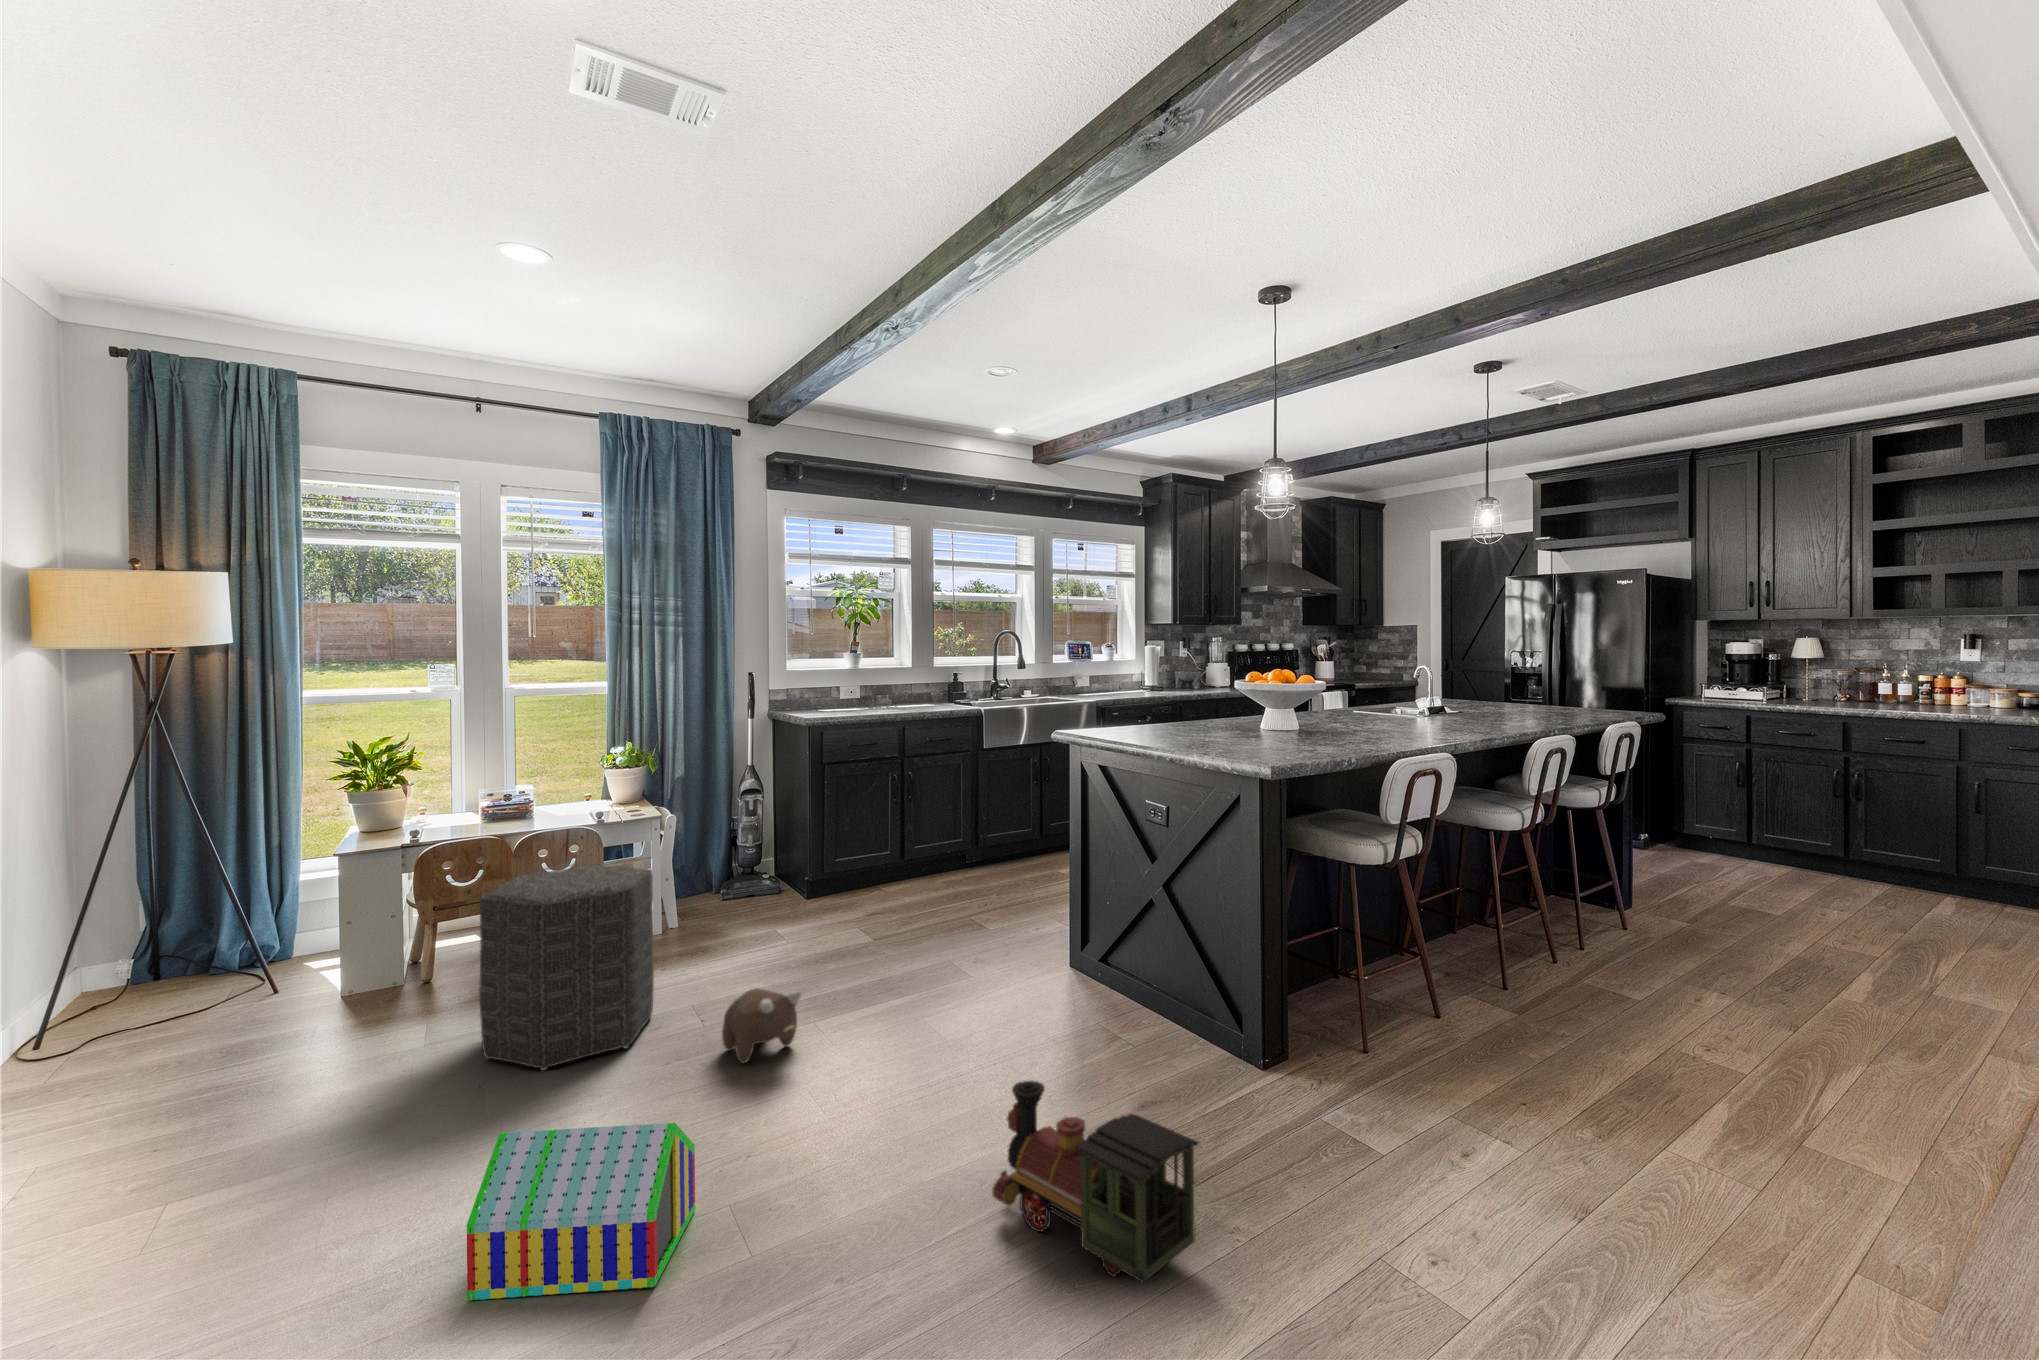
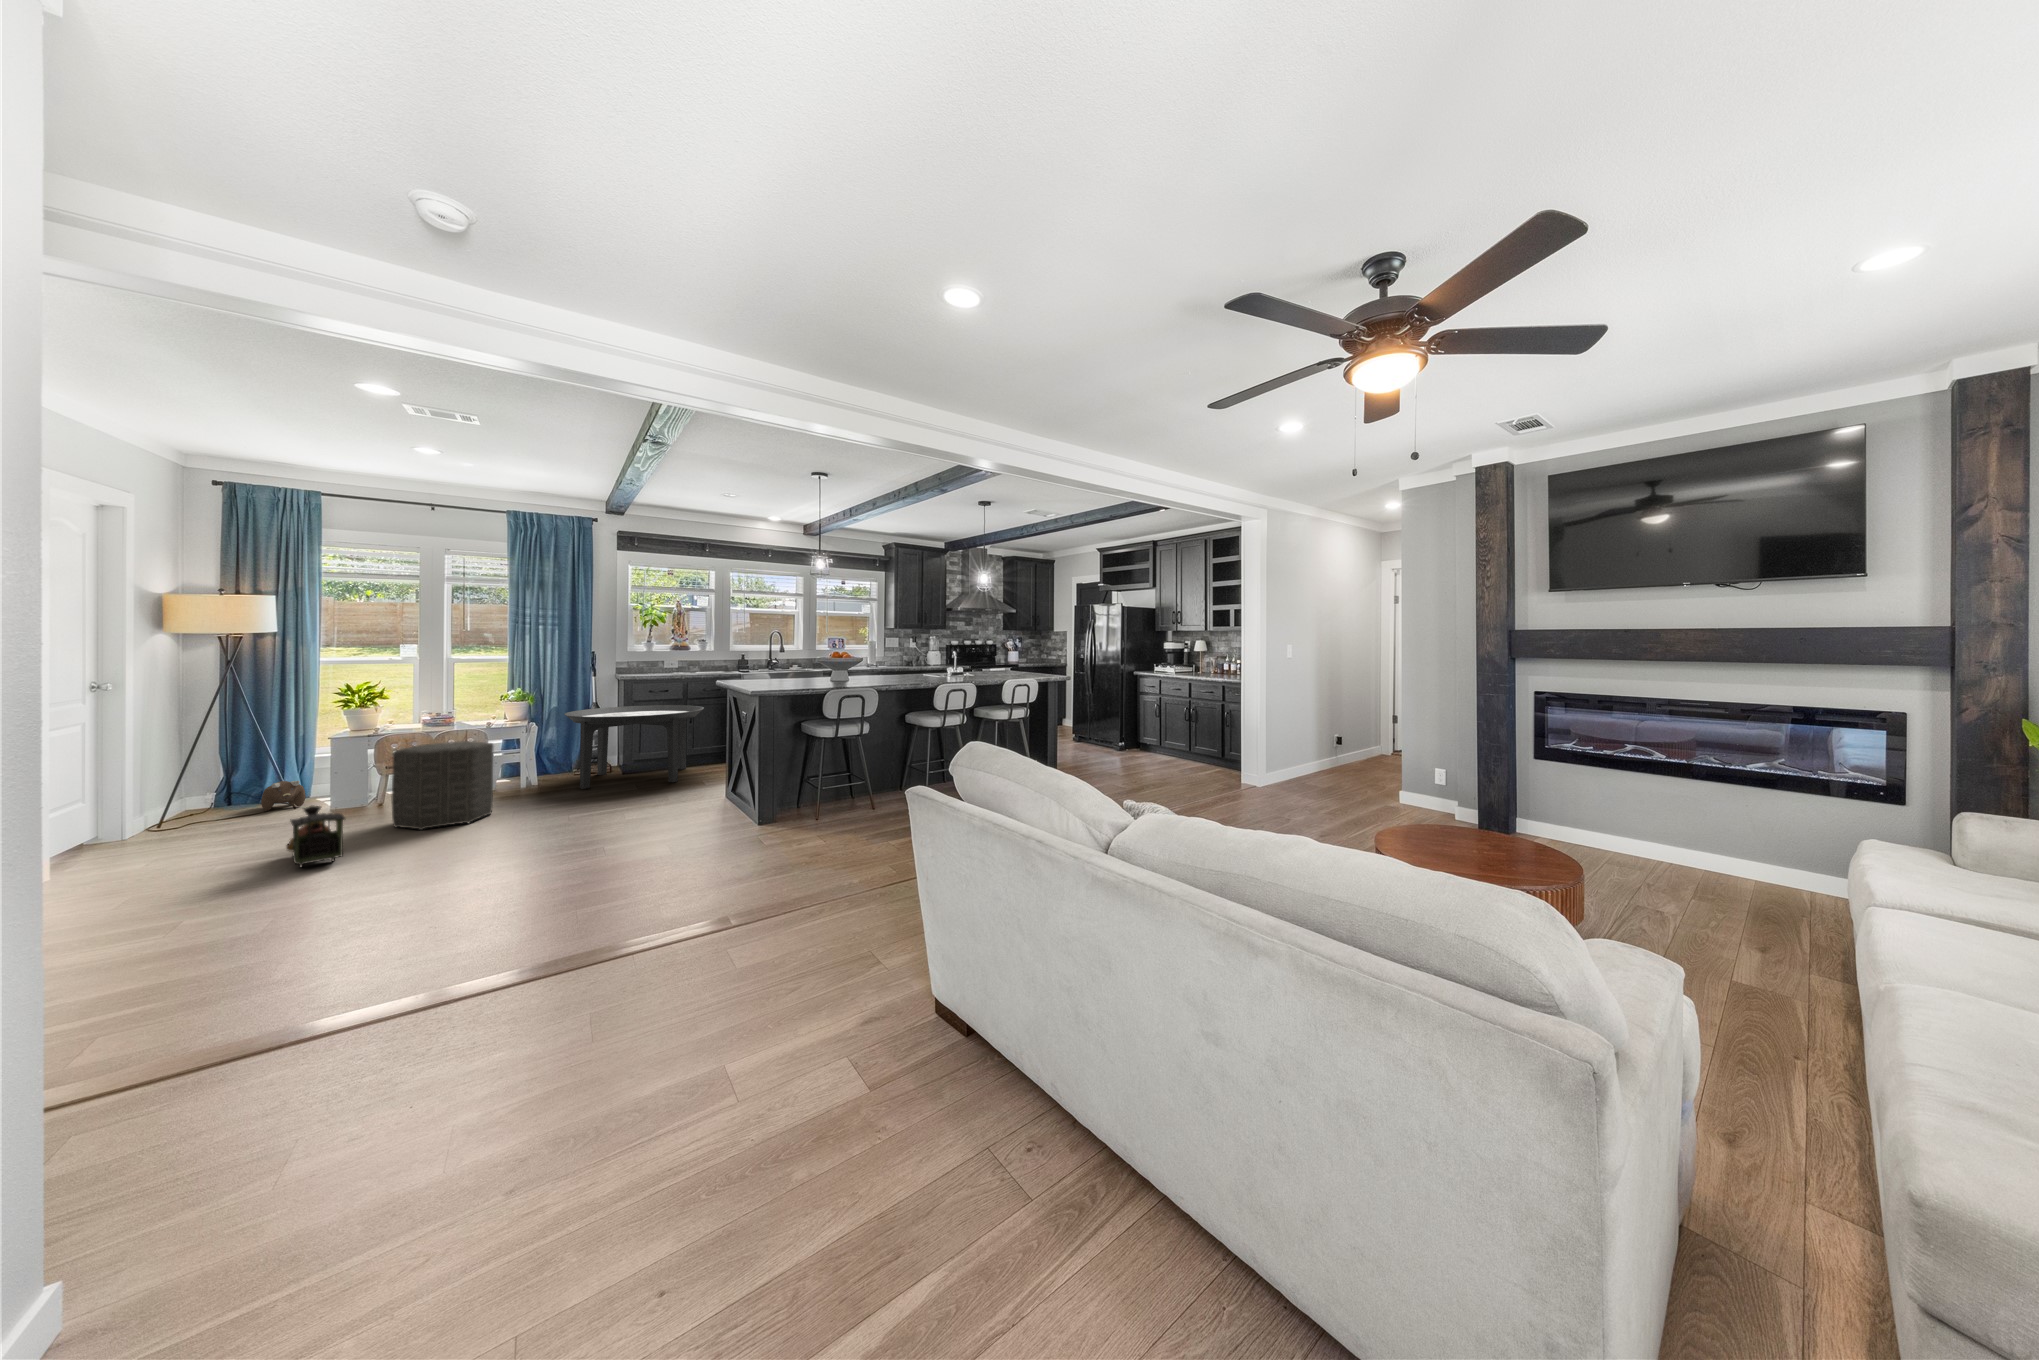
round table: none [722,768,953,942] -> present [564,705,704,789]
plush toy: present [722,988,801,1063] -> present [261,781,306,811]
toy train: present [992,1081,1198,1282] -> present [286,805,345,867]
toy house: present [467,1123,695,1300] -> none [338,822,456,884]

